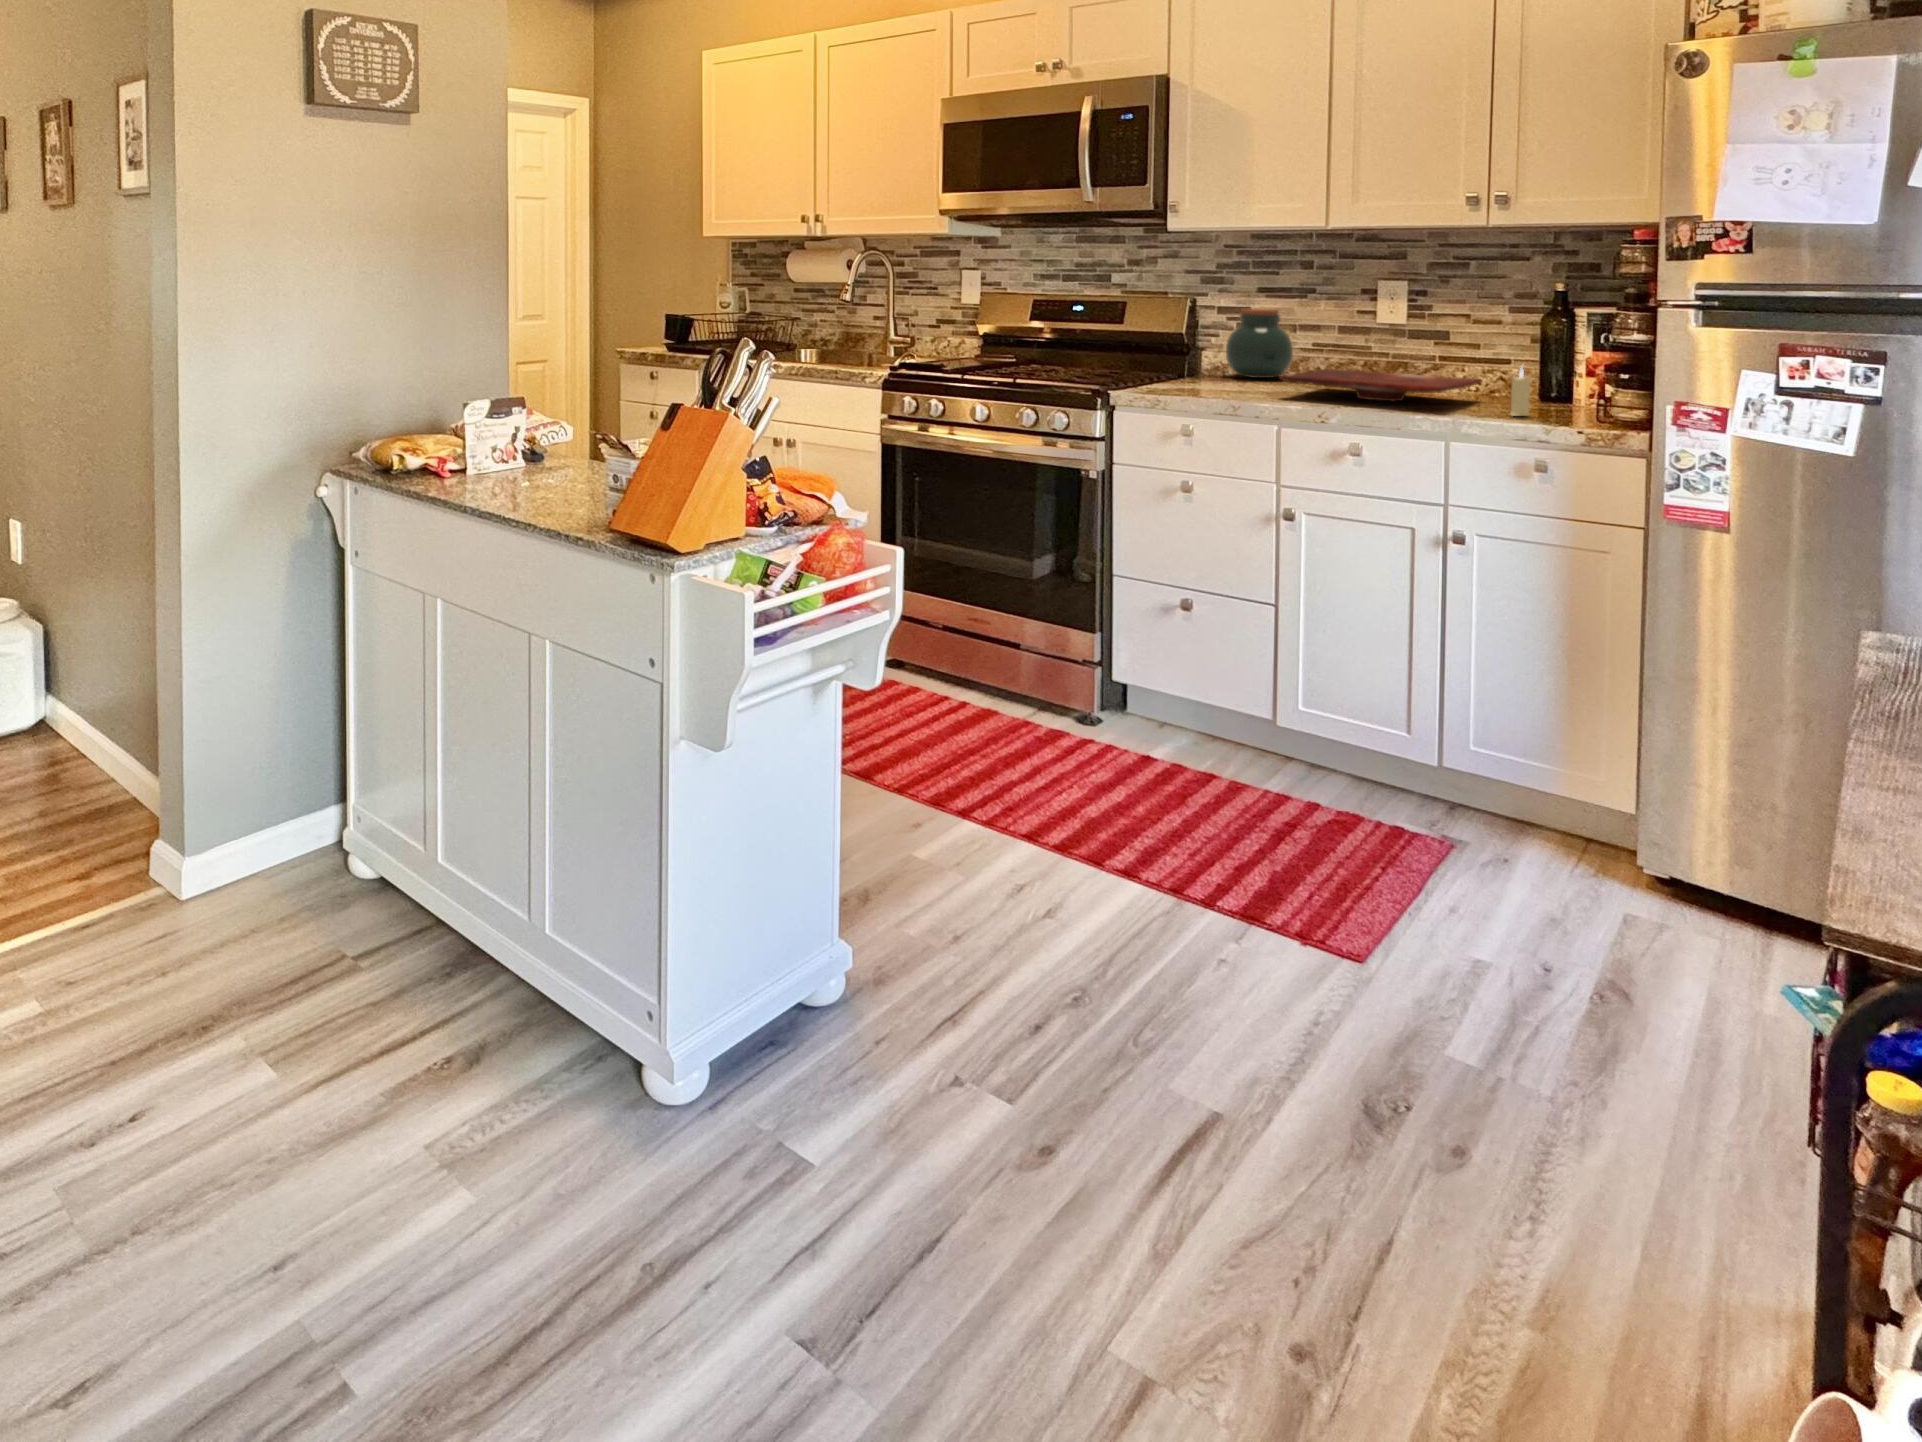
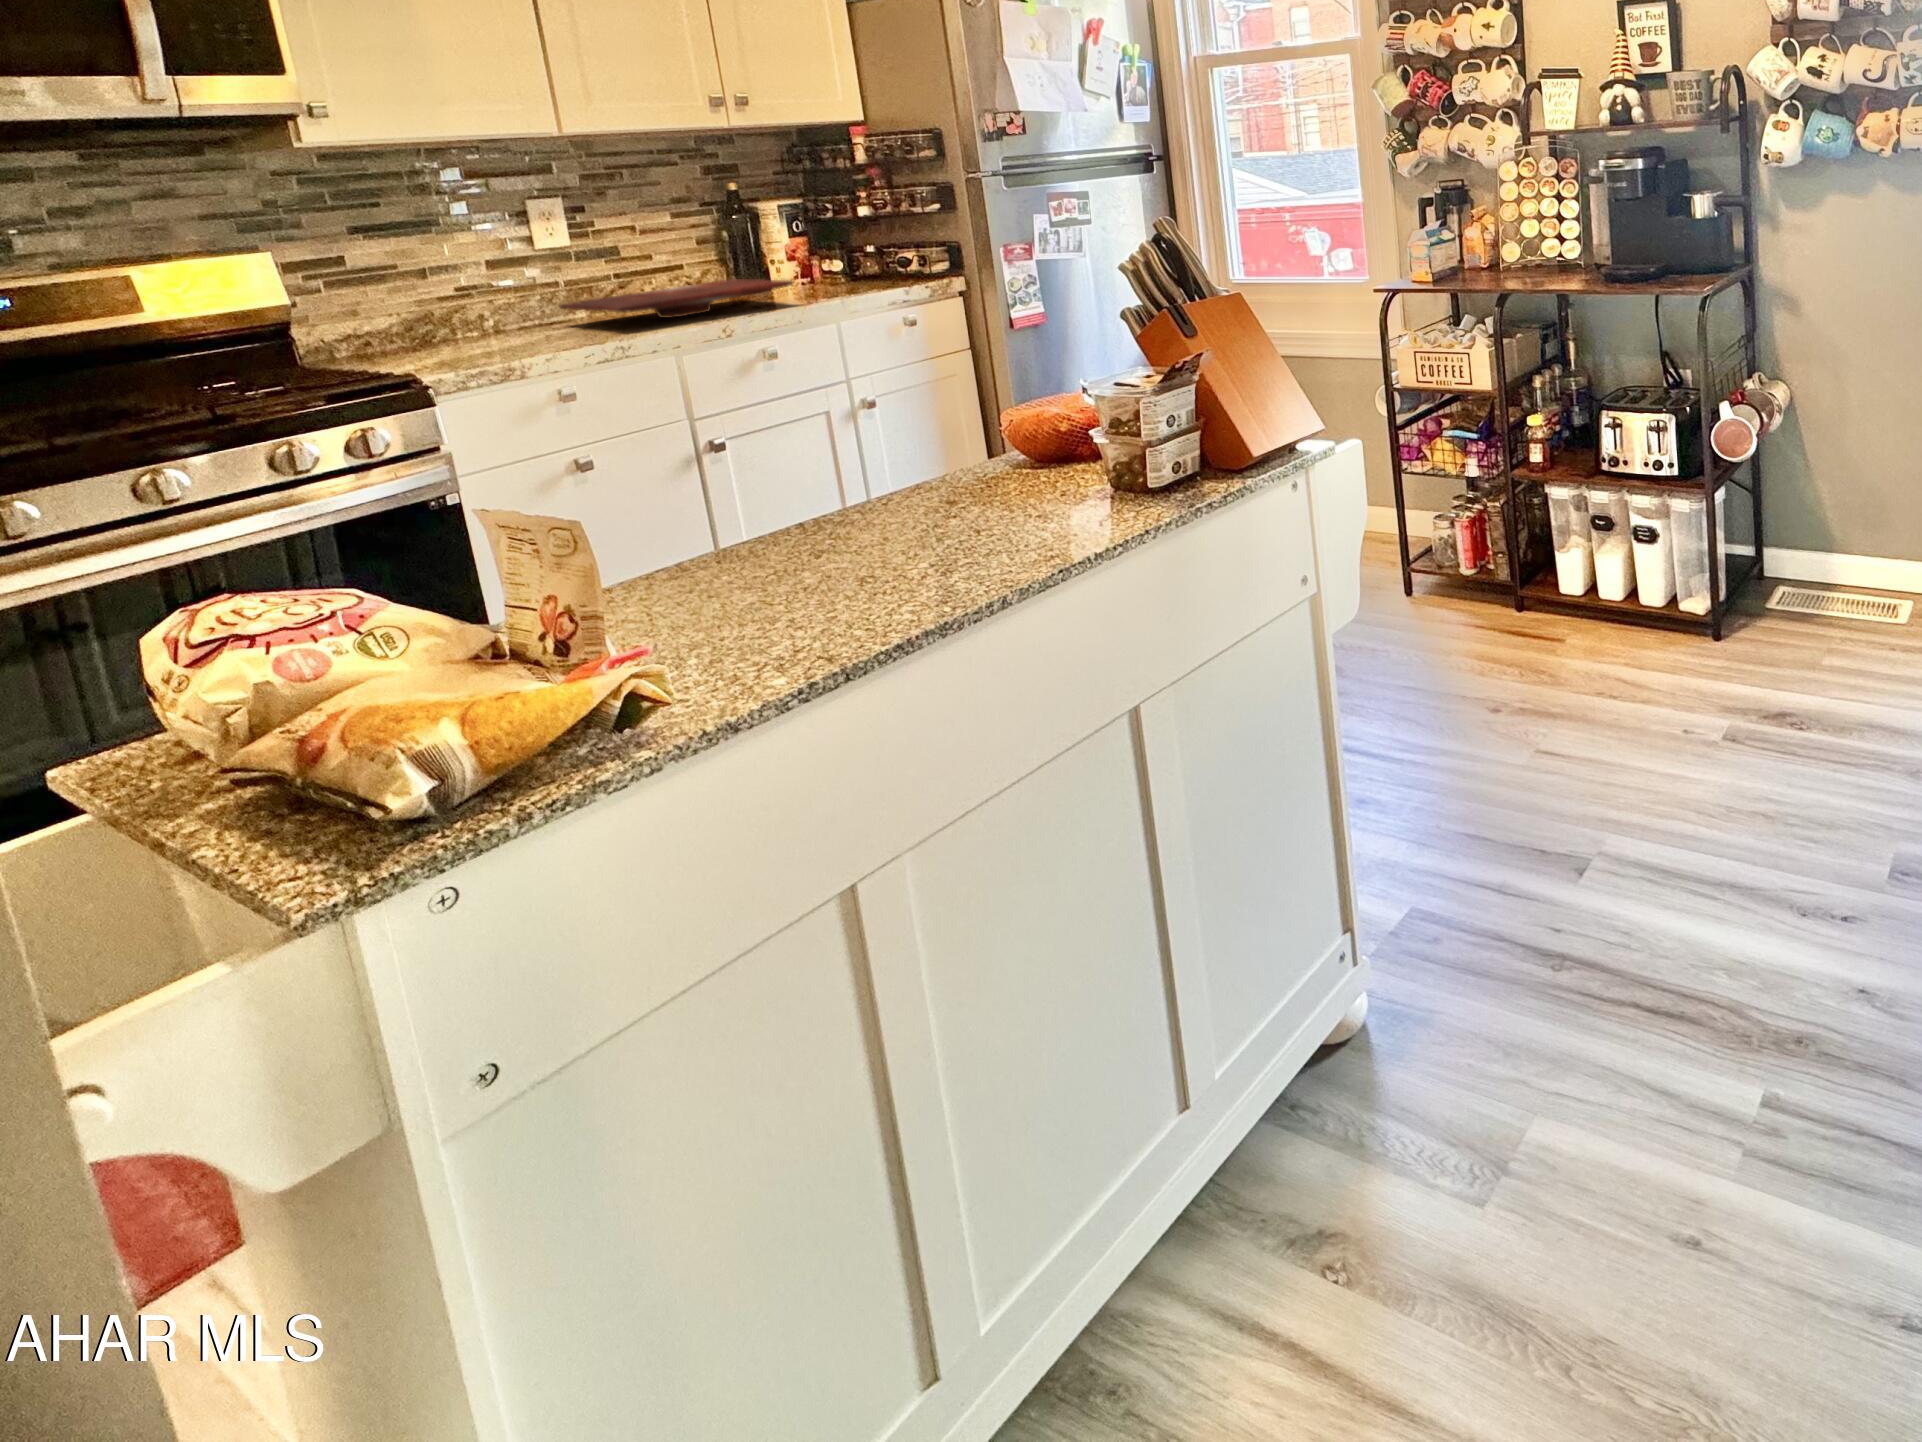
jar: present [1226,309,1293,378] -> none [353,250,466,344]
candle: present [1510,368,1531,416] -> none [819,249,840,295]

